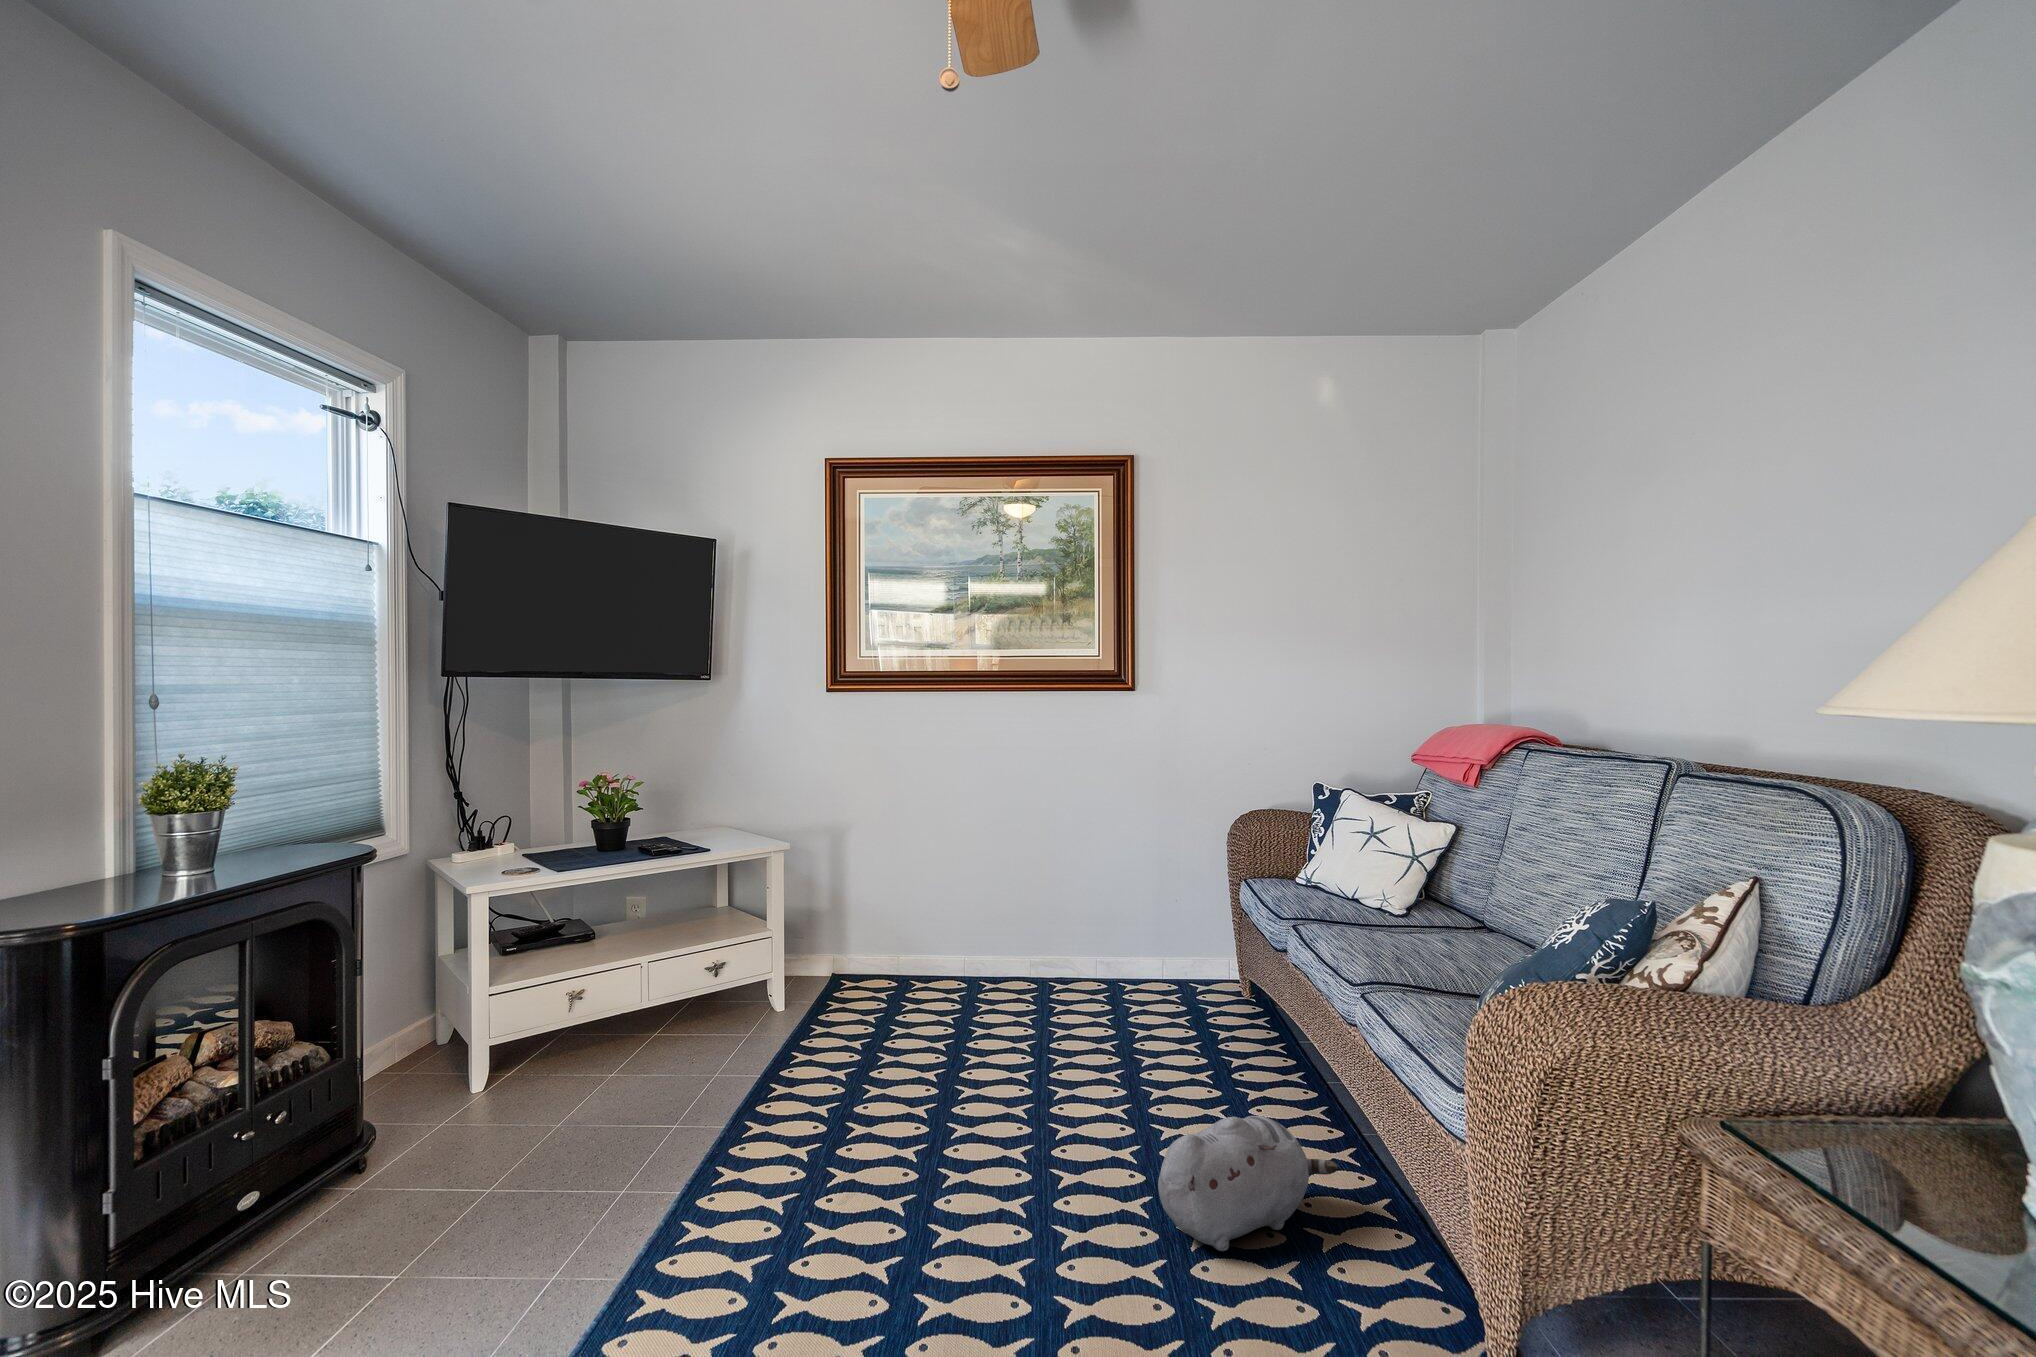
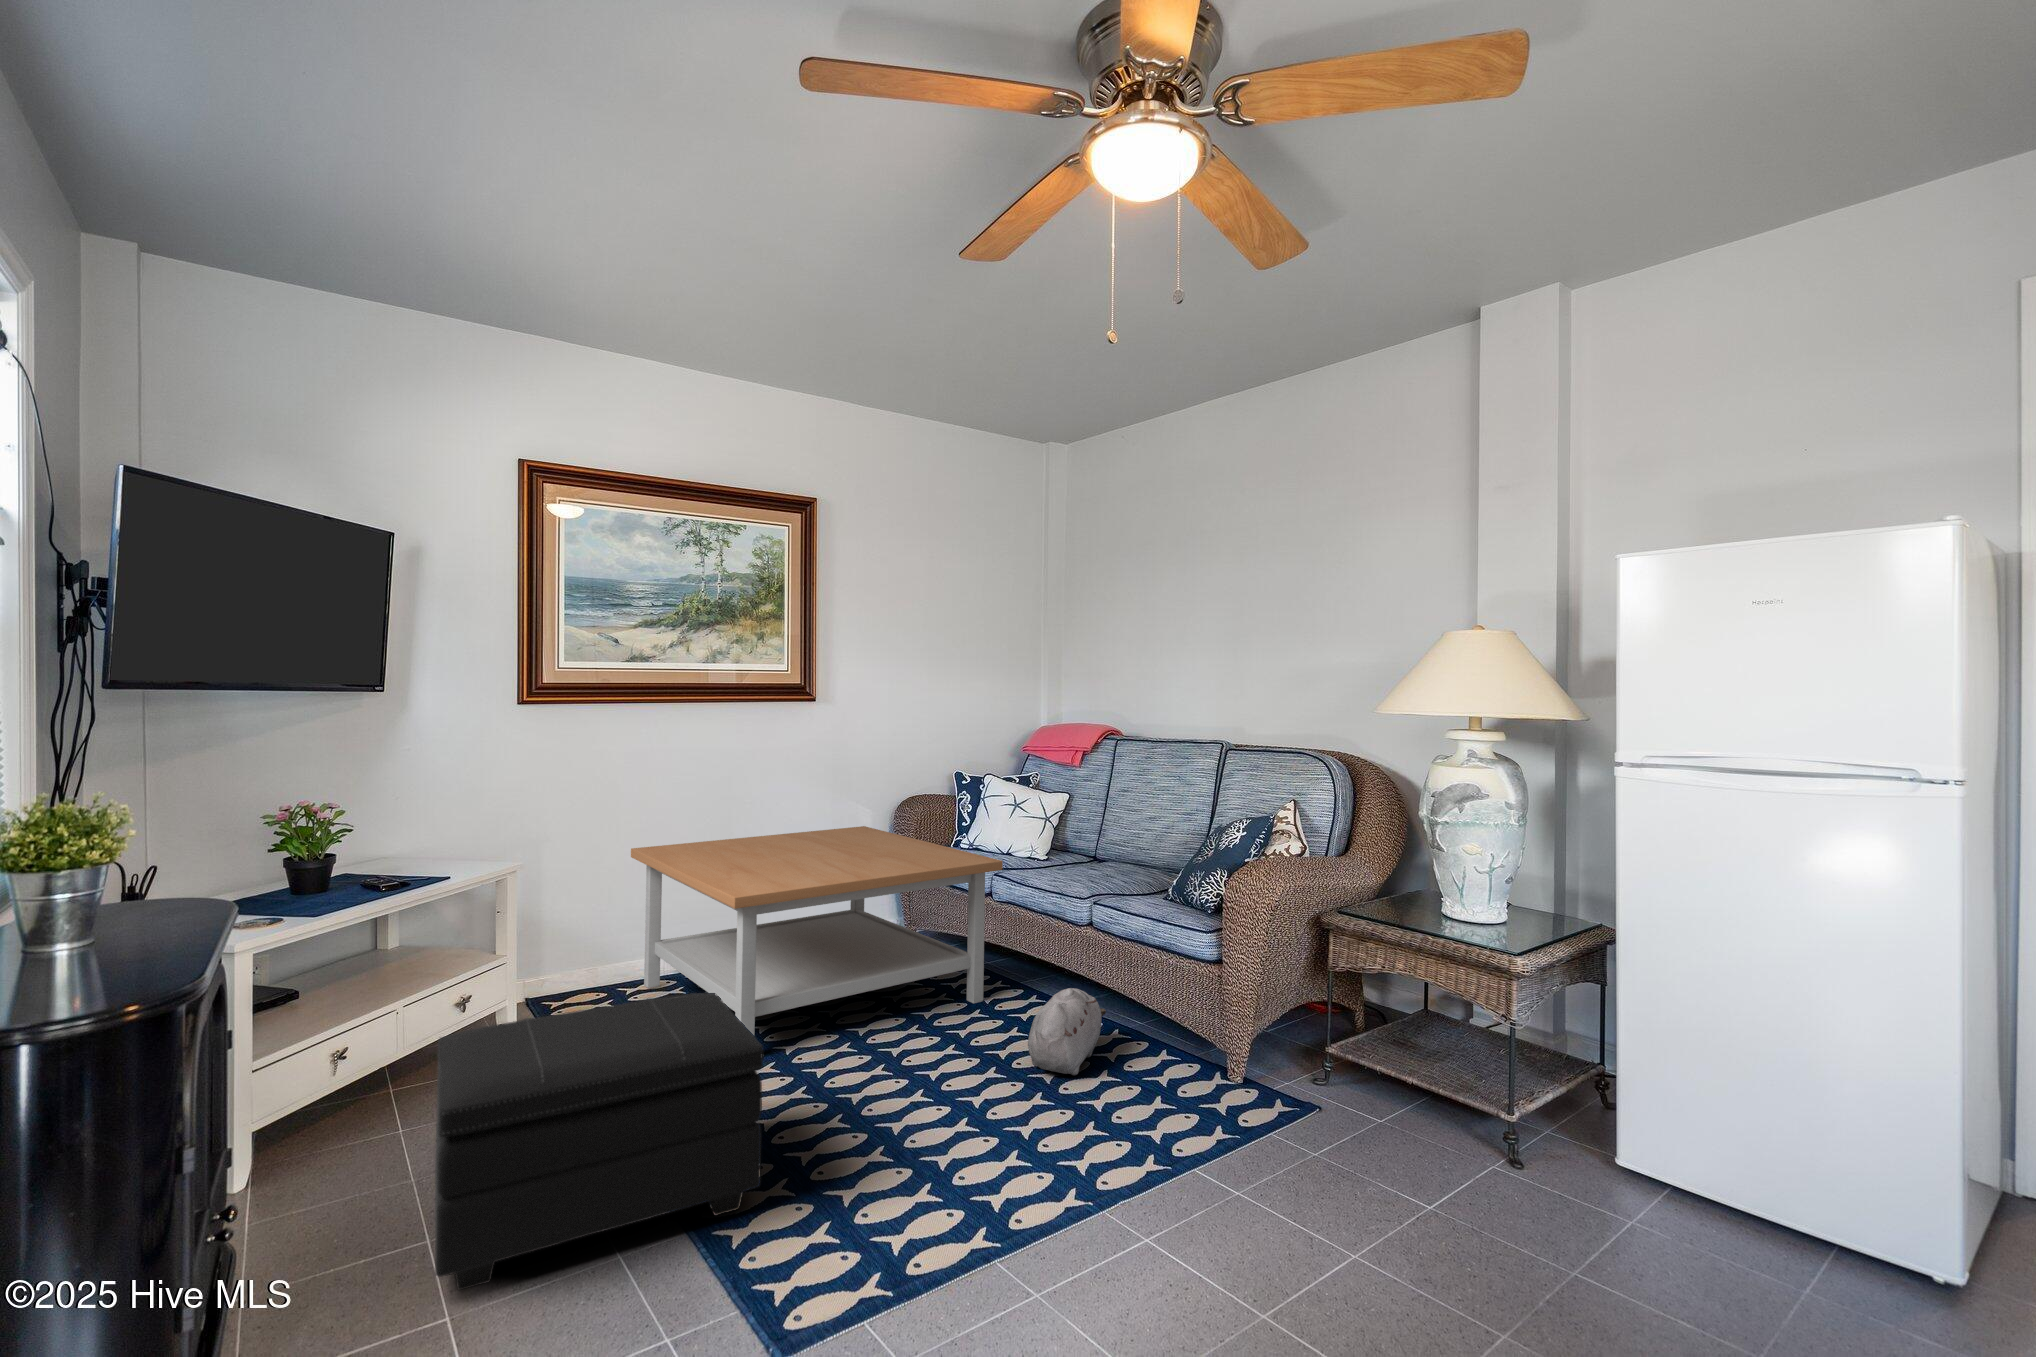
coffee table: none [883,842,1264,1097] -> present [631,826,1003,1035]
footstool: none [408,999,776,1265] -> present [435,993,763,1290]

